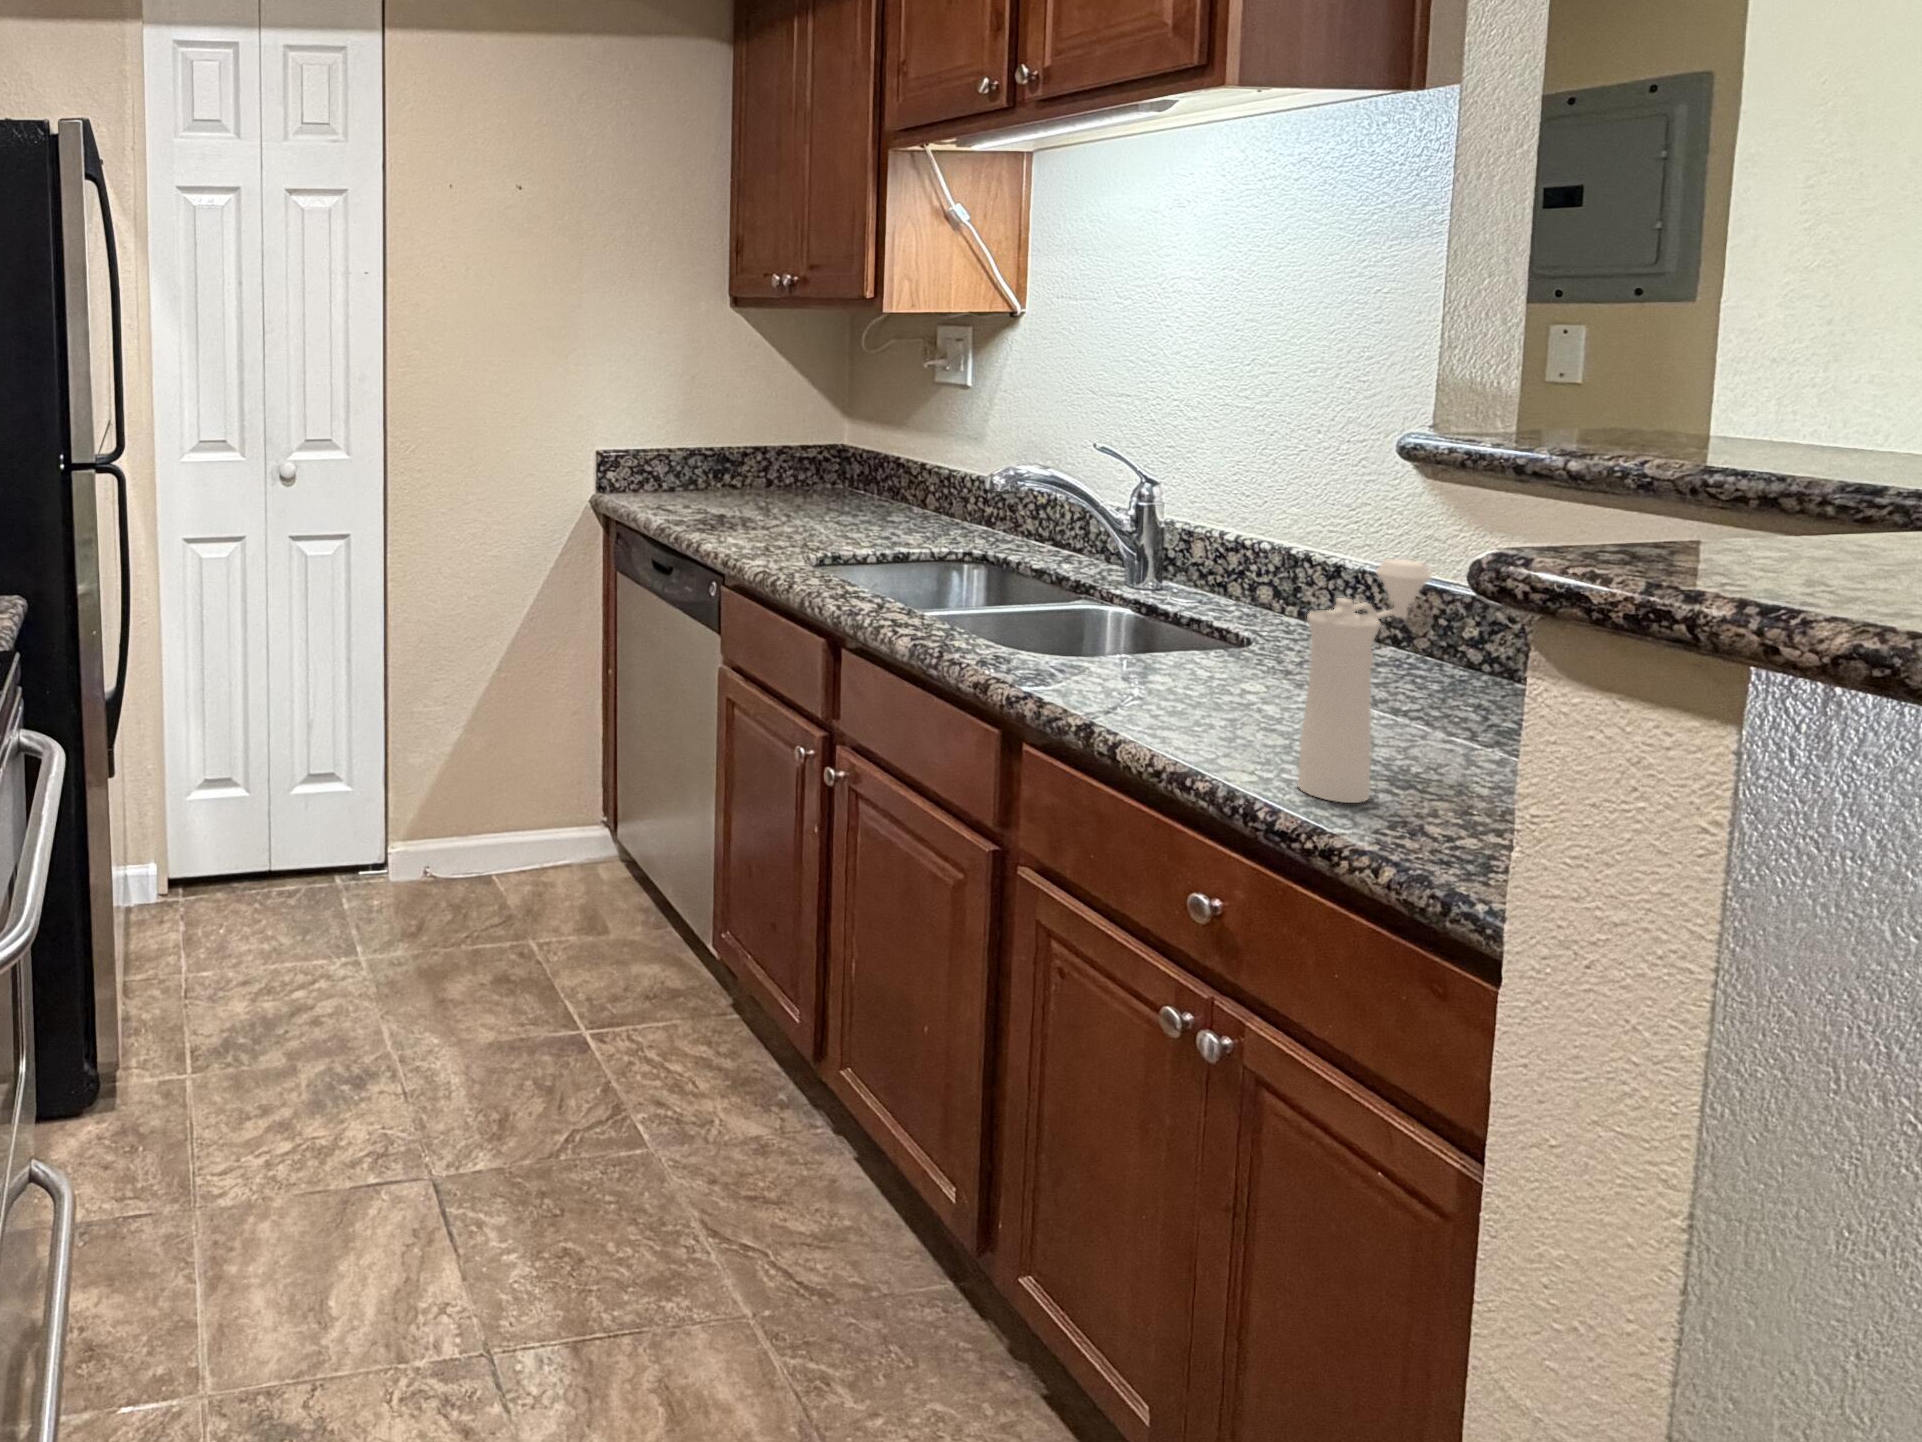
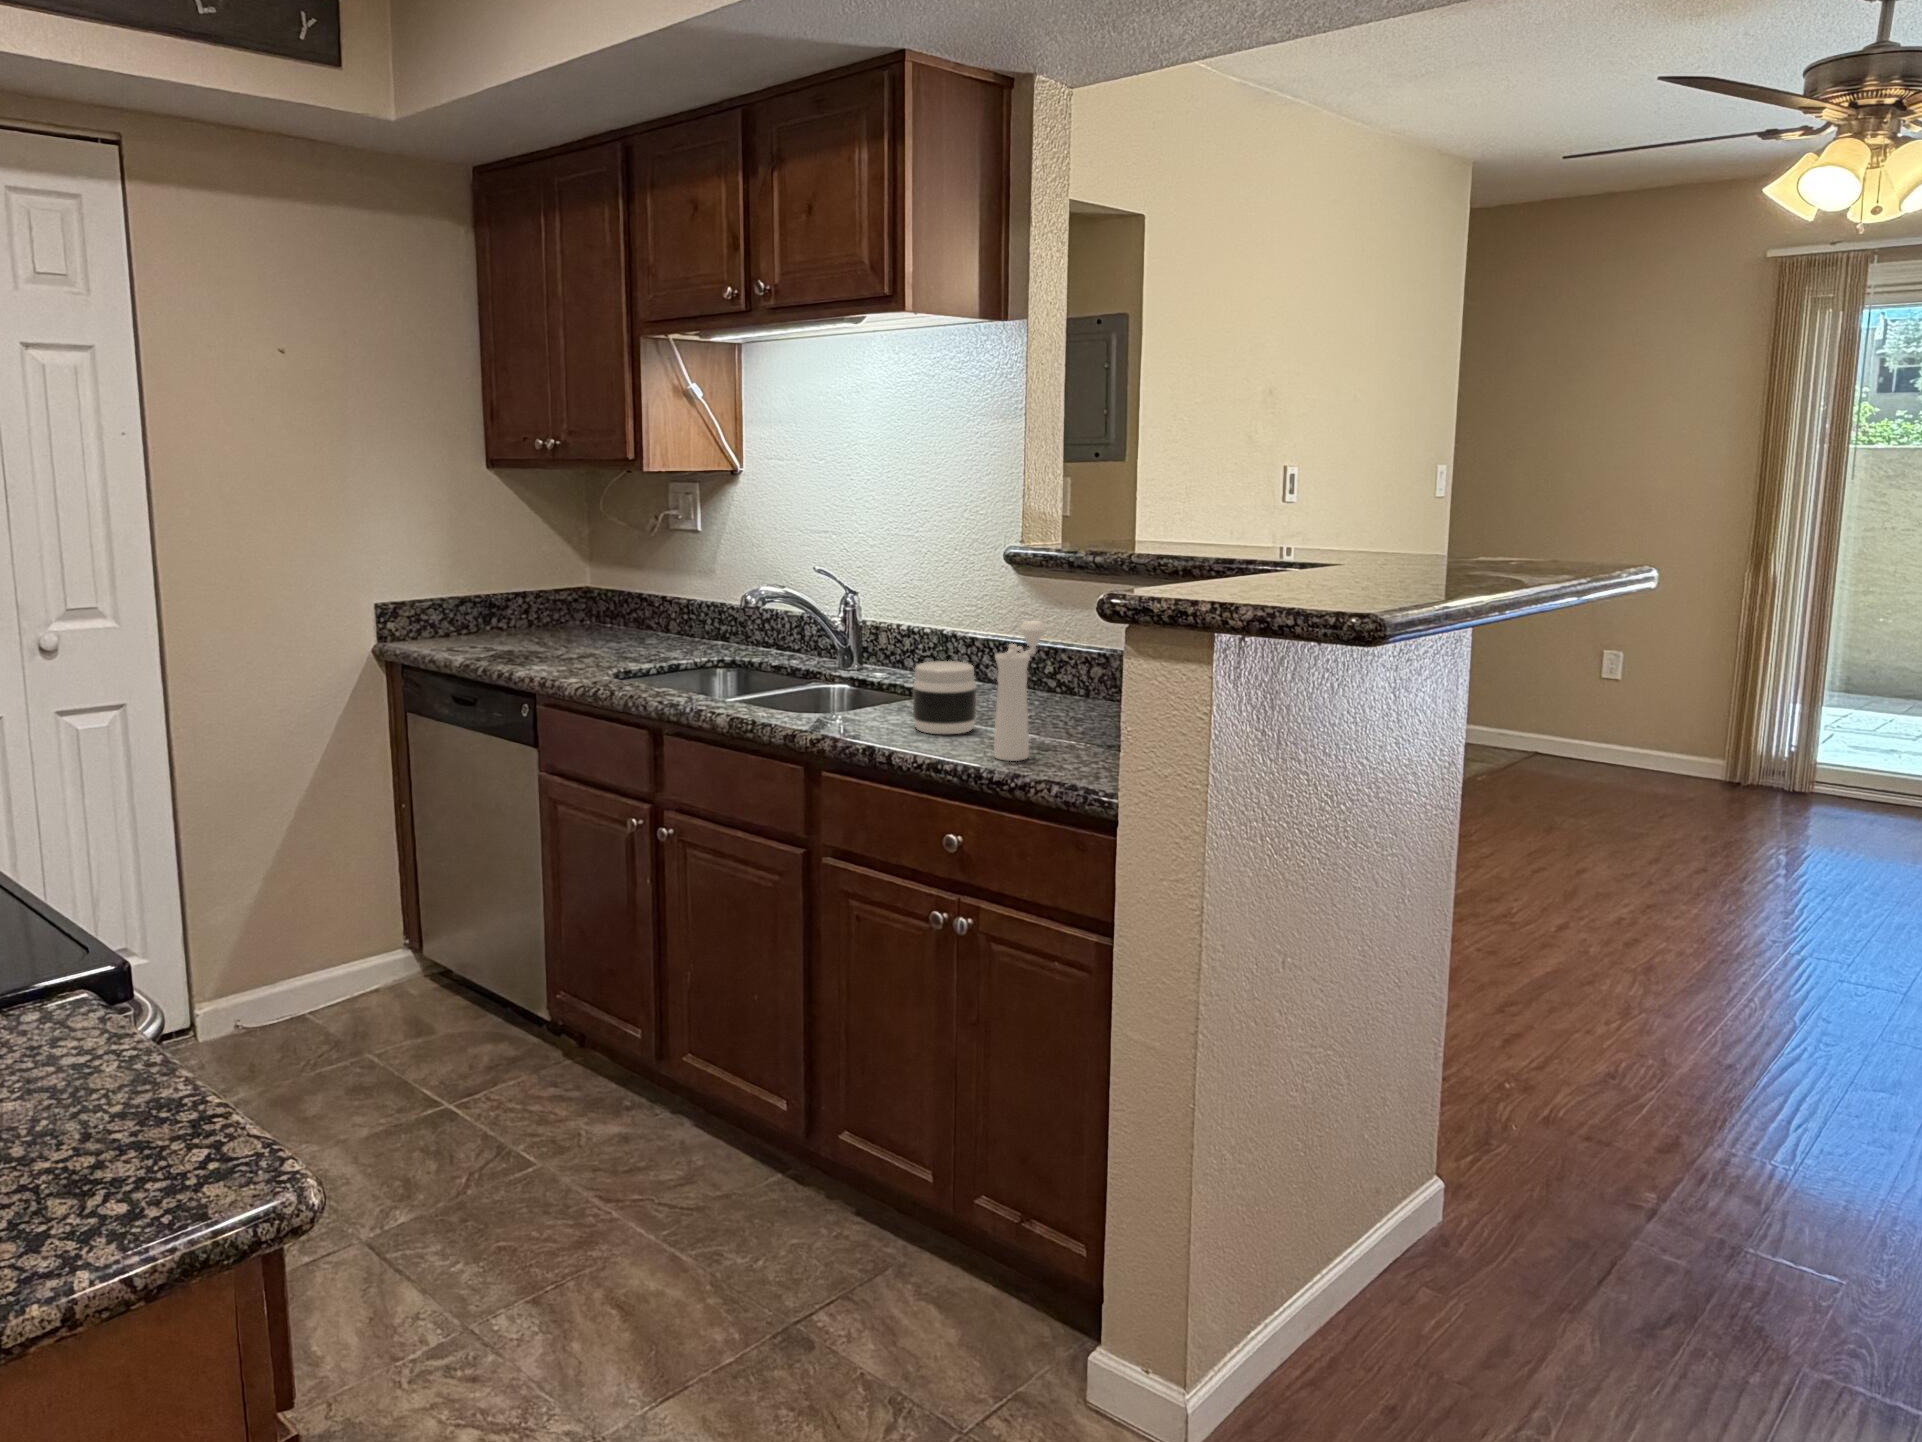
jar: none [1176,602,1295,726] -> present [913,661,976,734]

